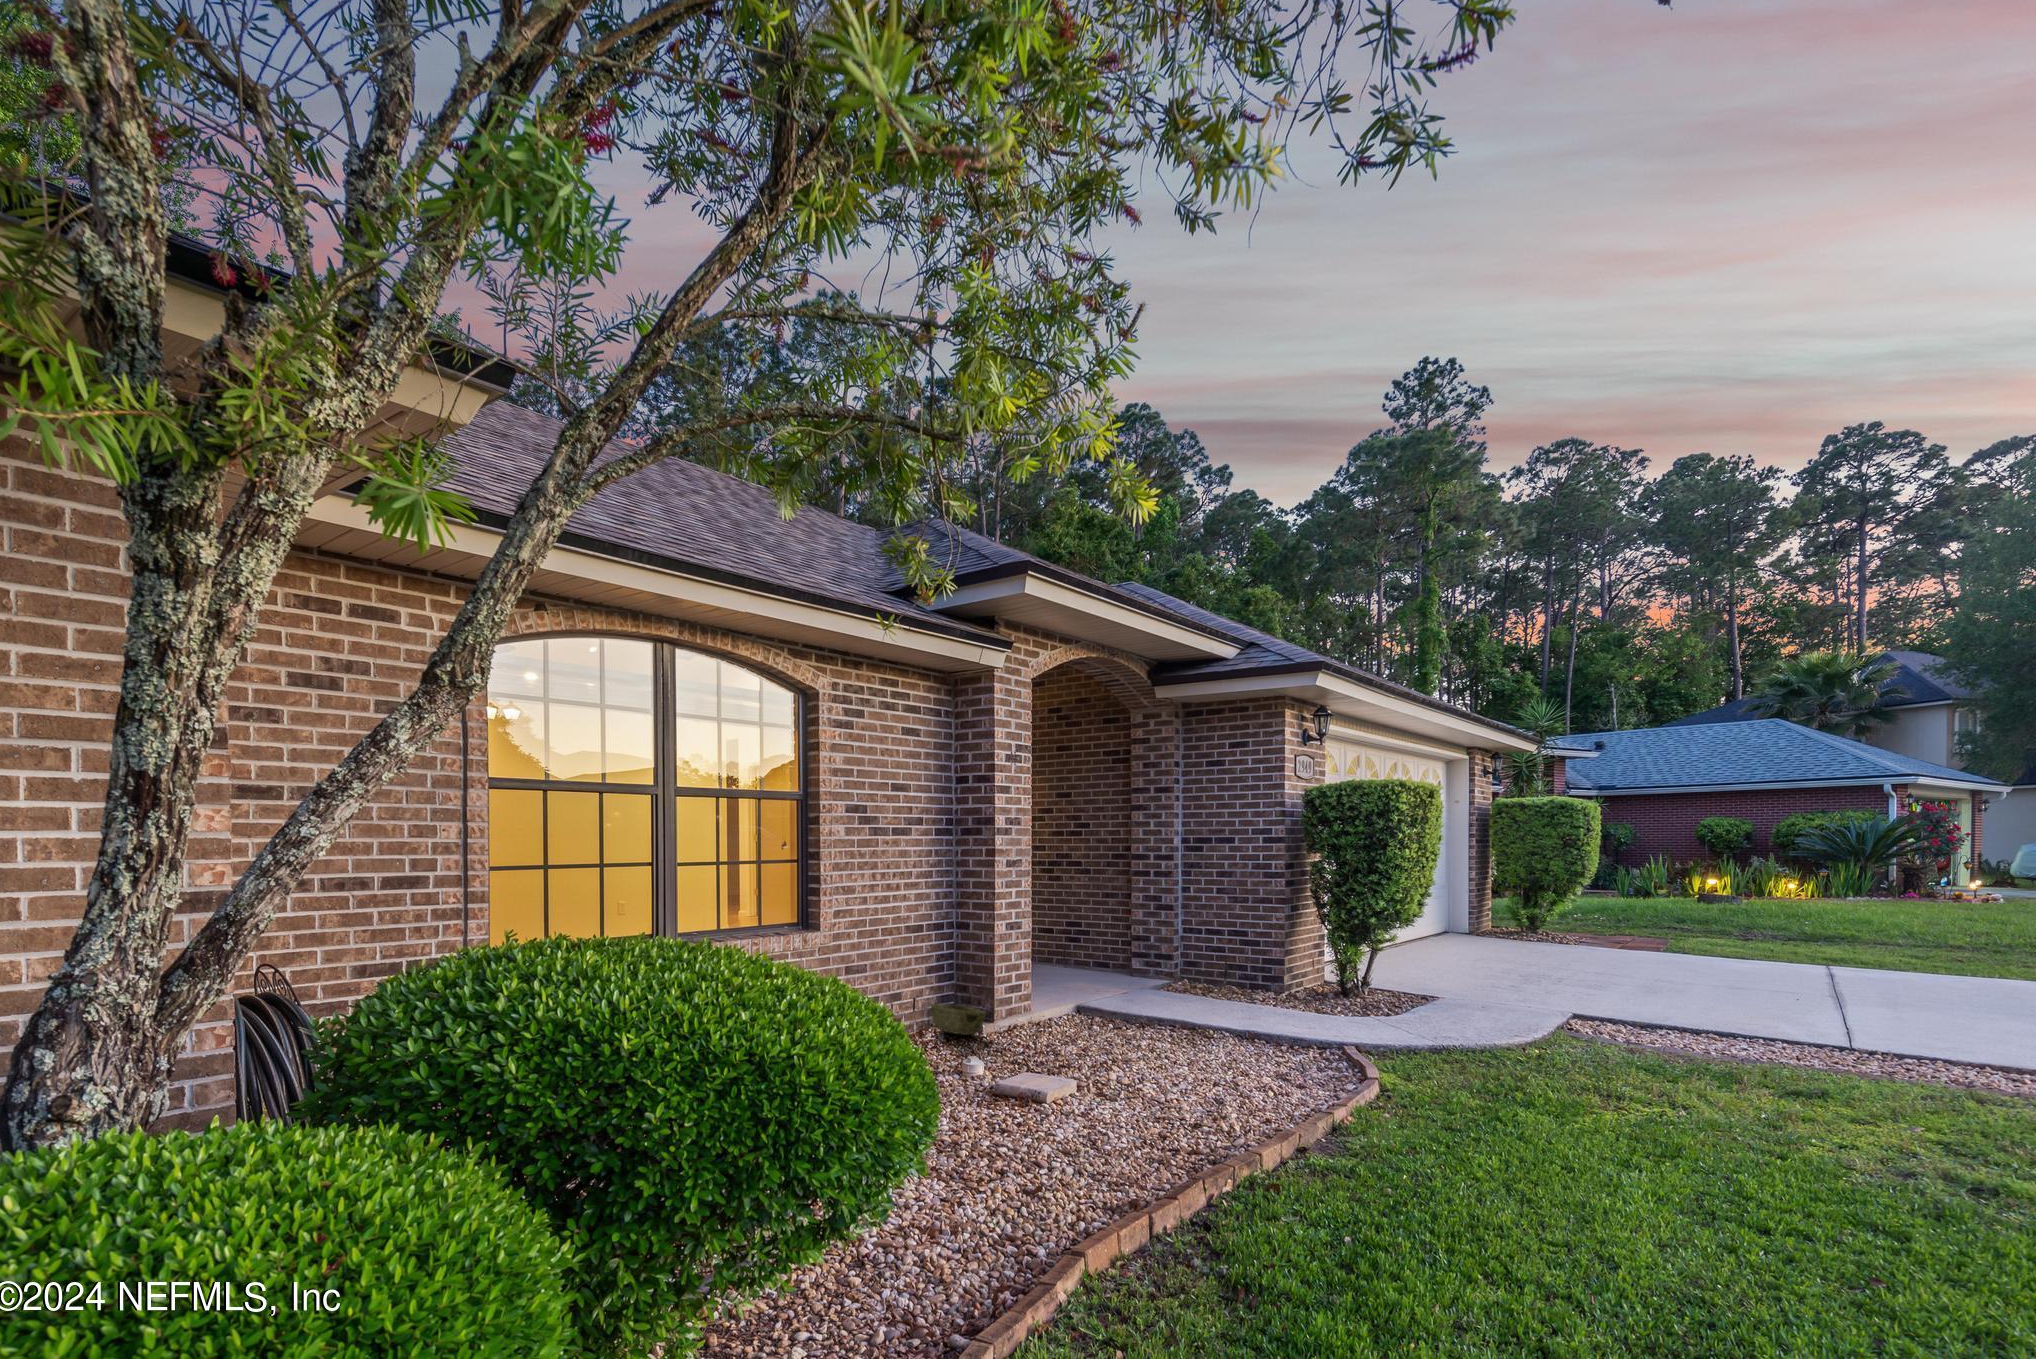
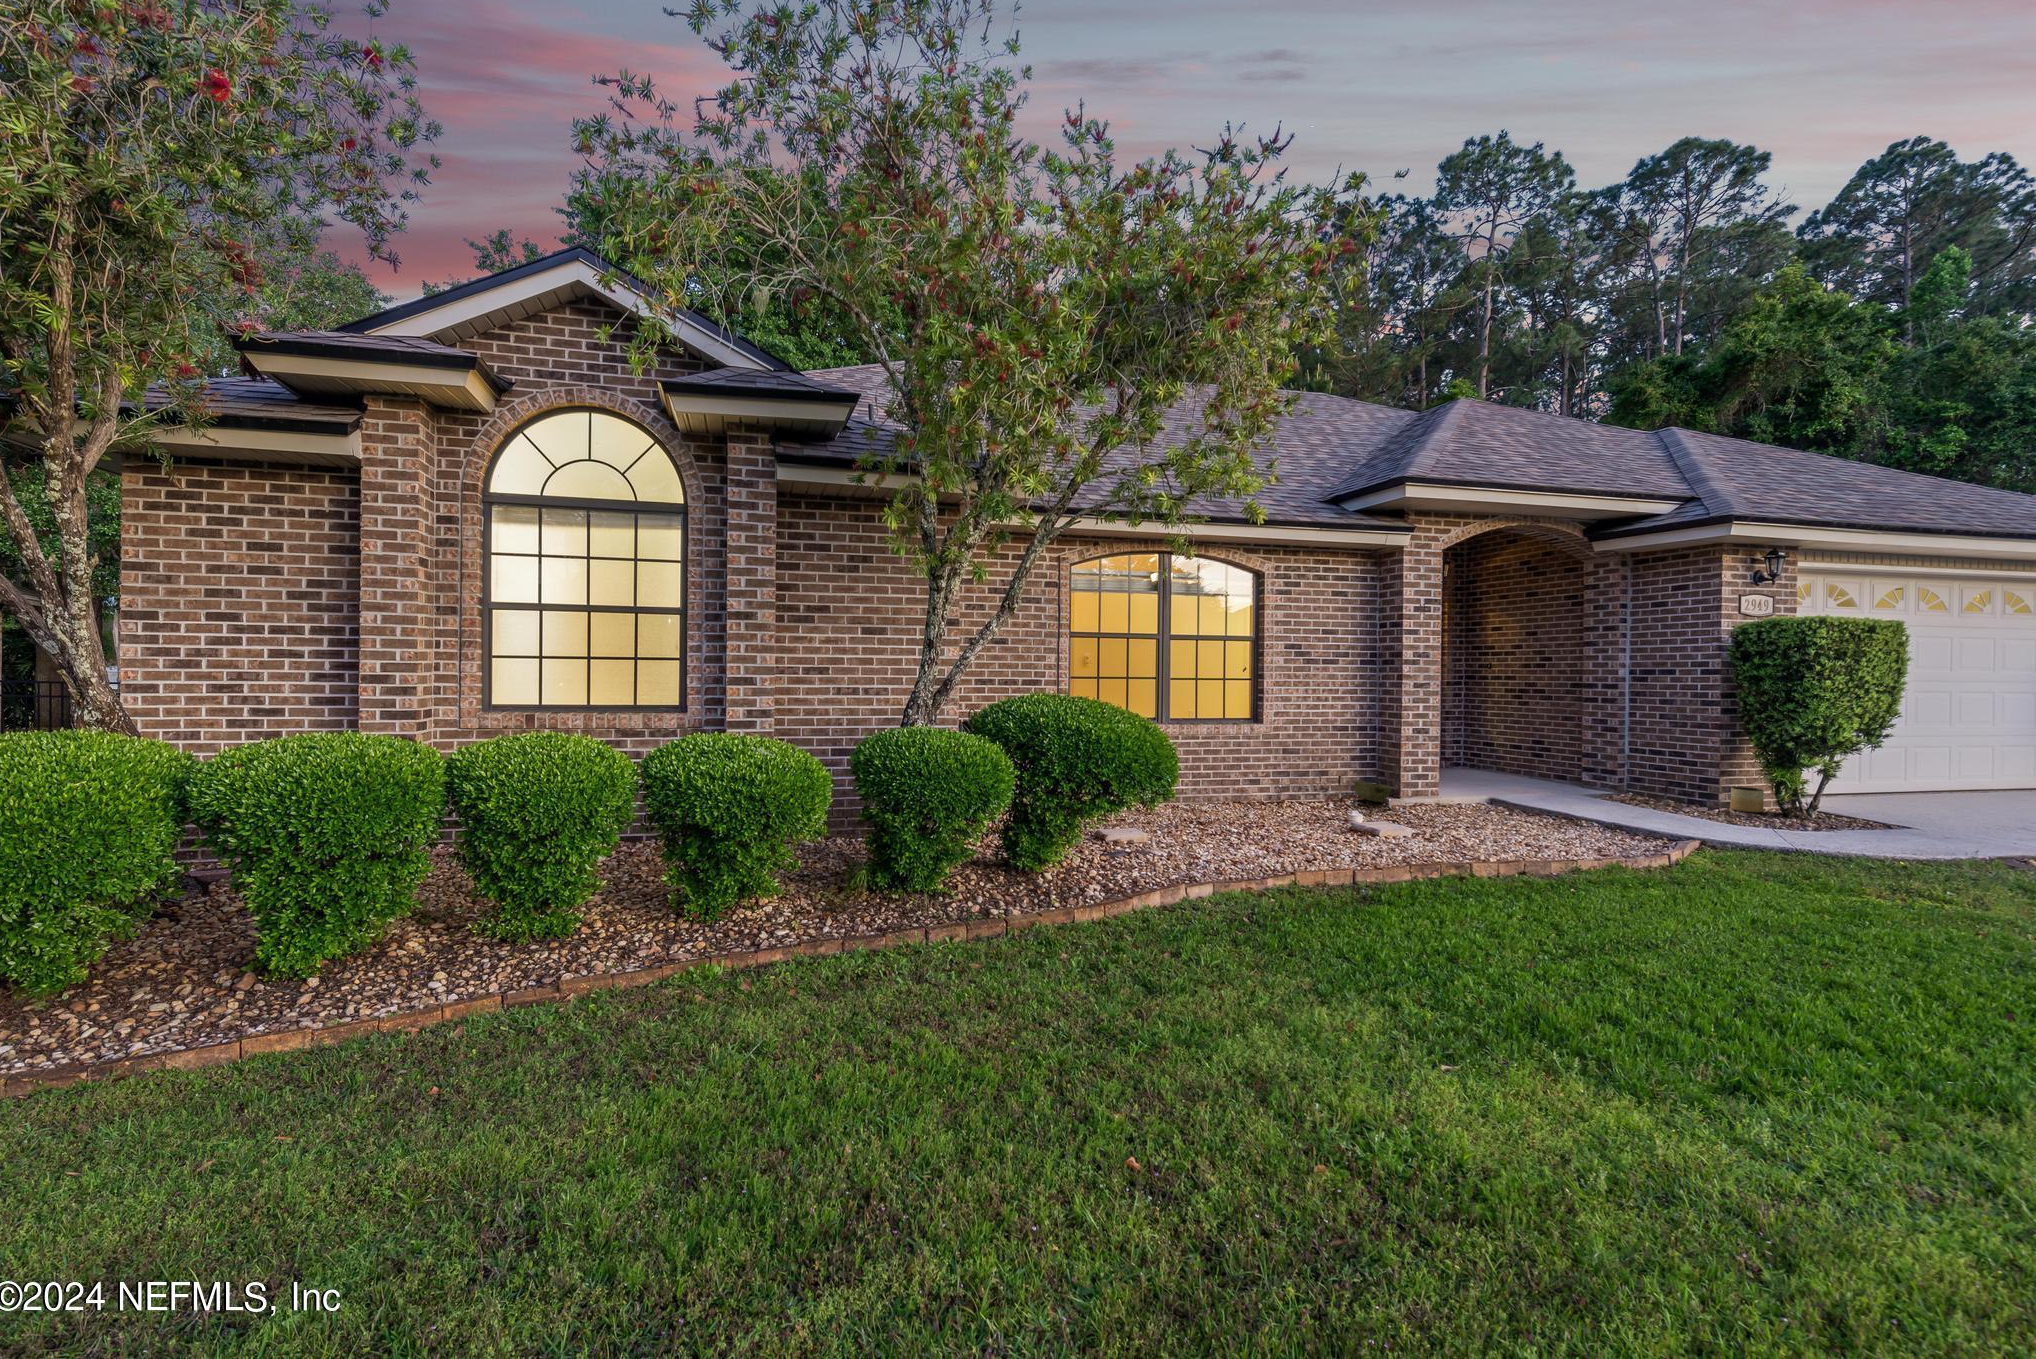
planter: none [1309,966,1339,996] -> present [1730,787,1764,813]

